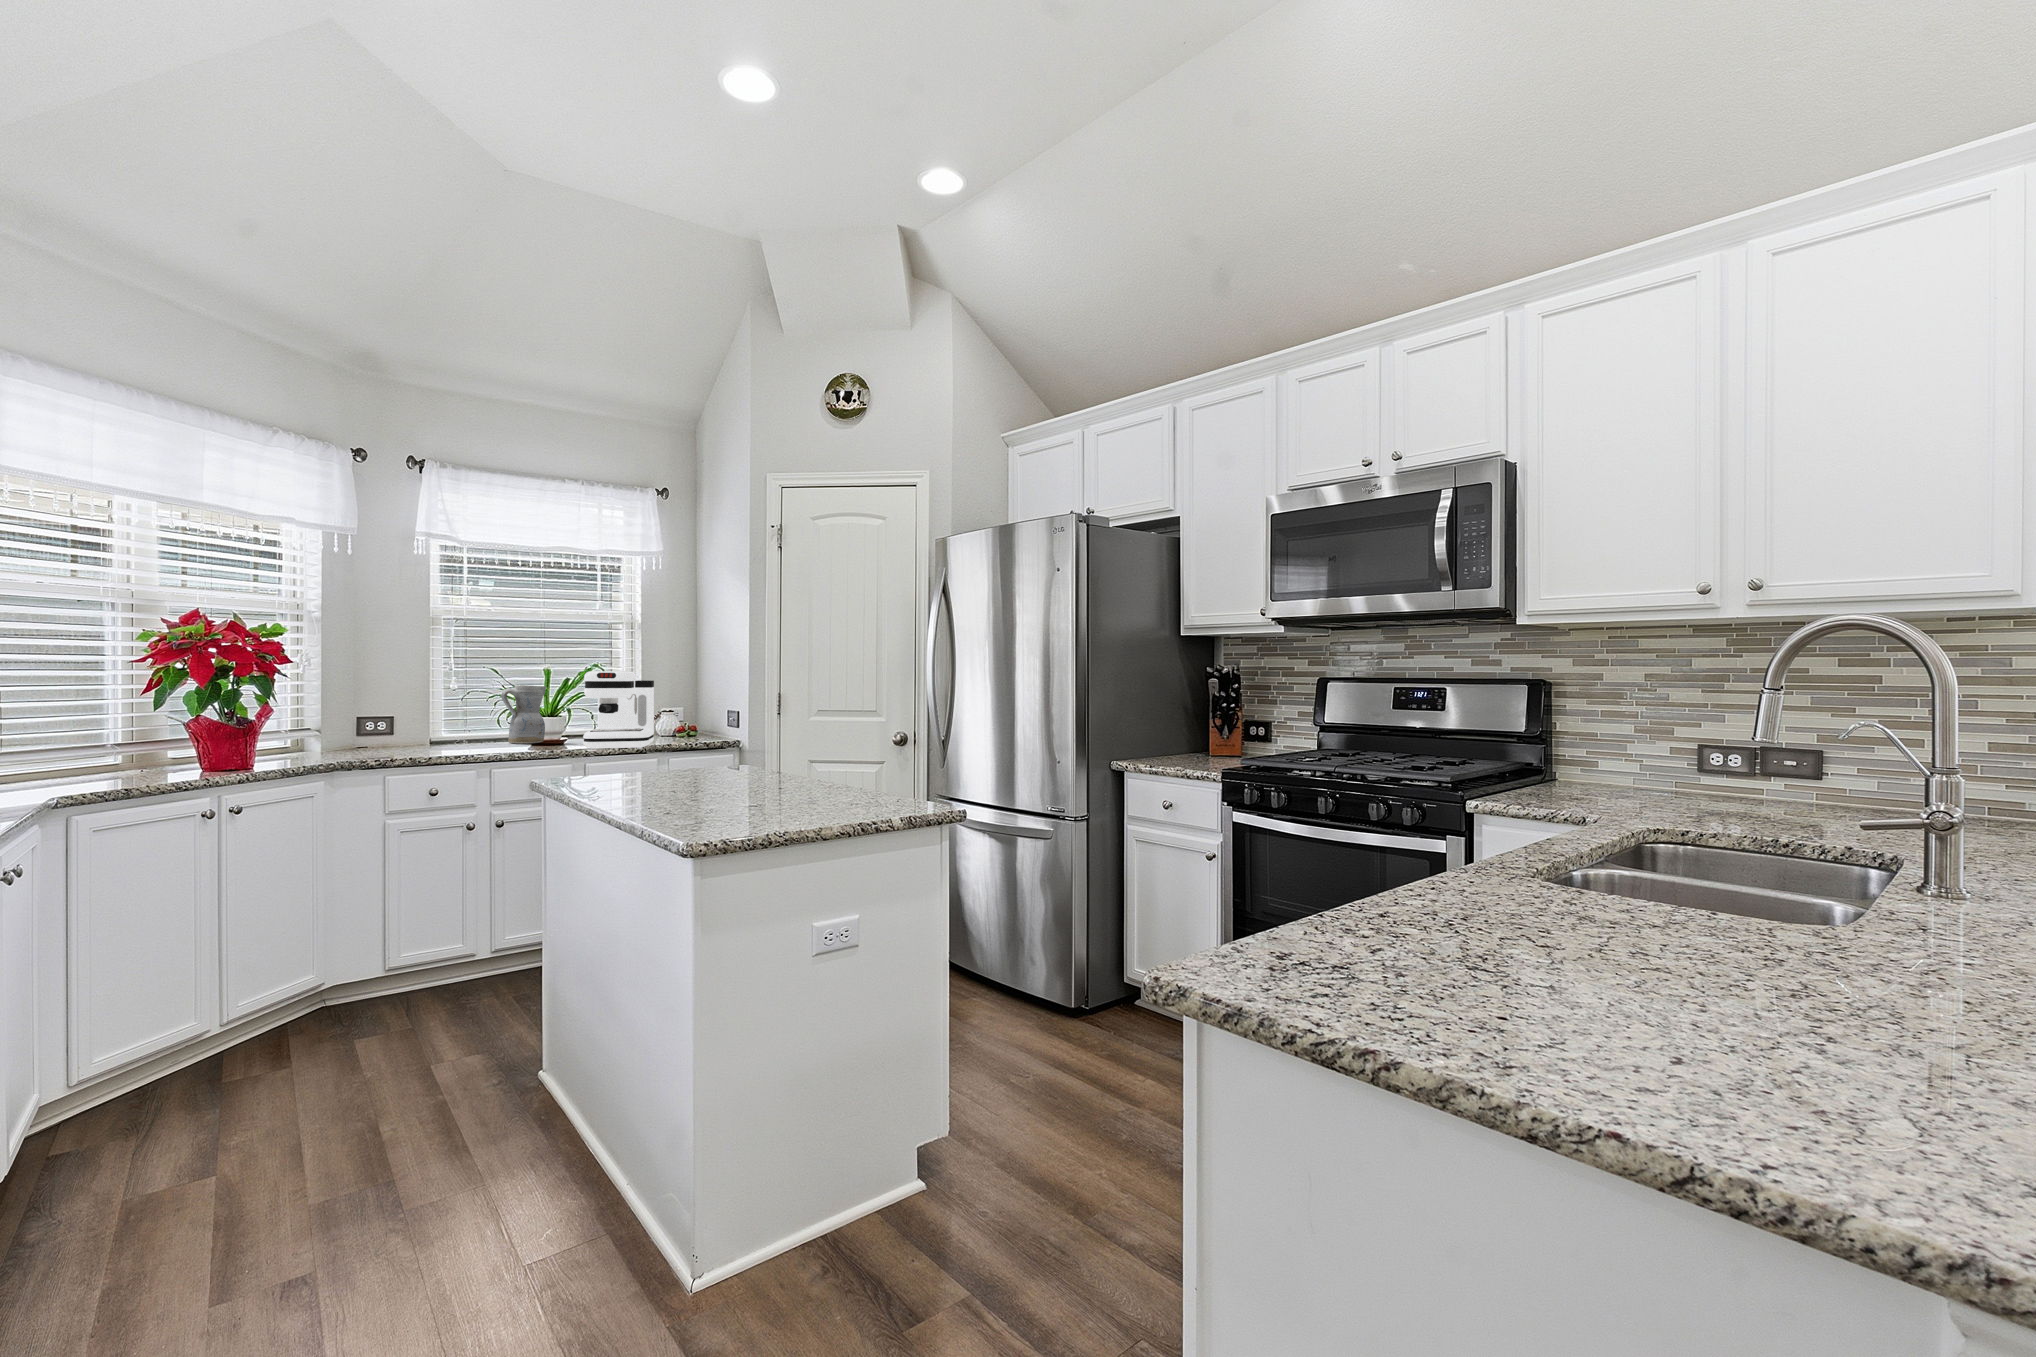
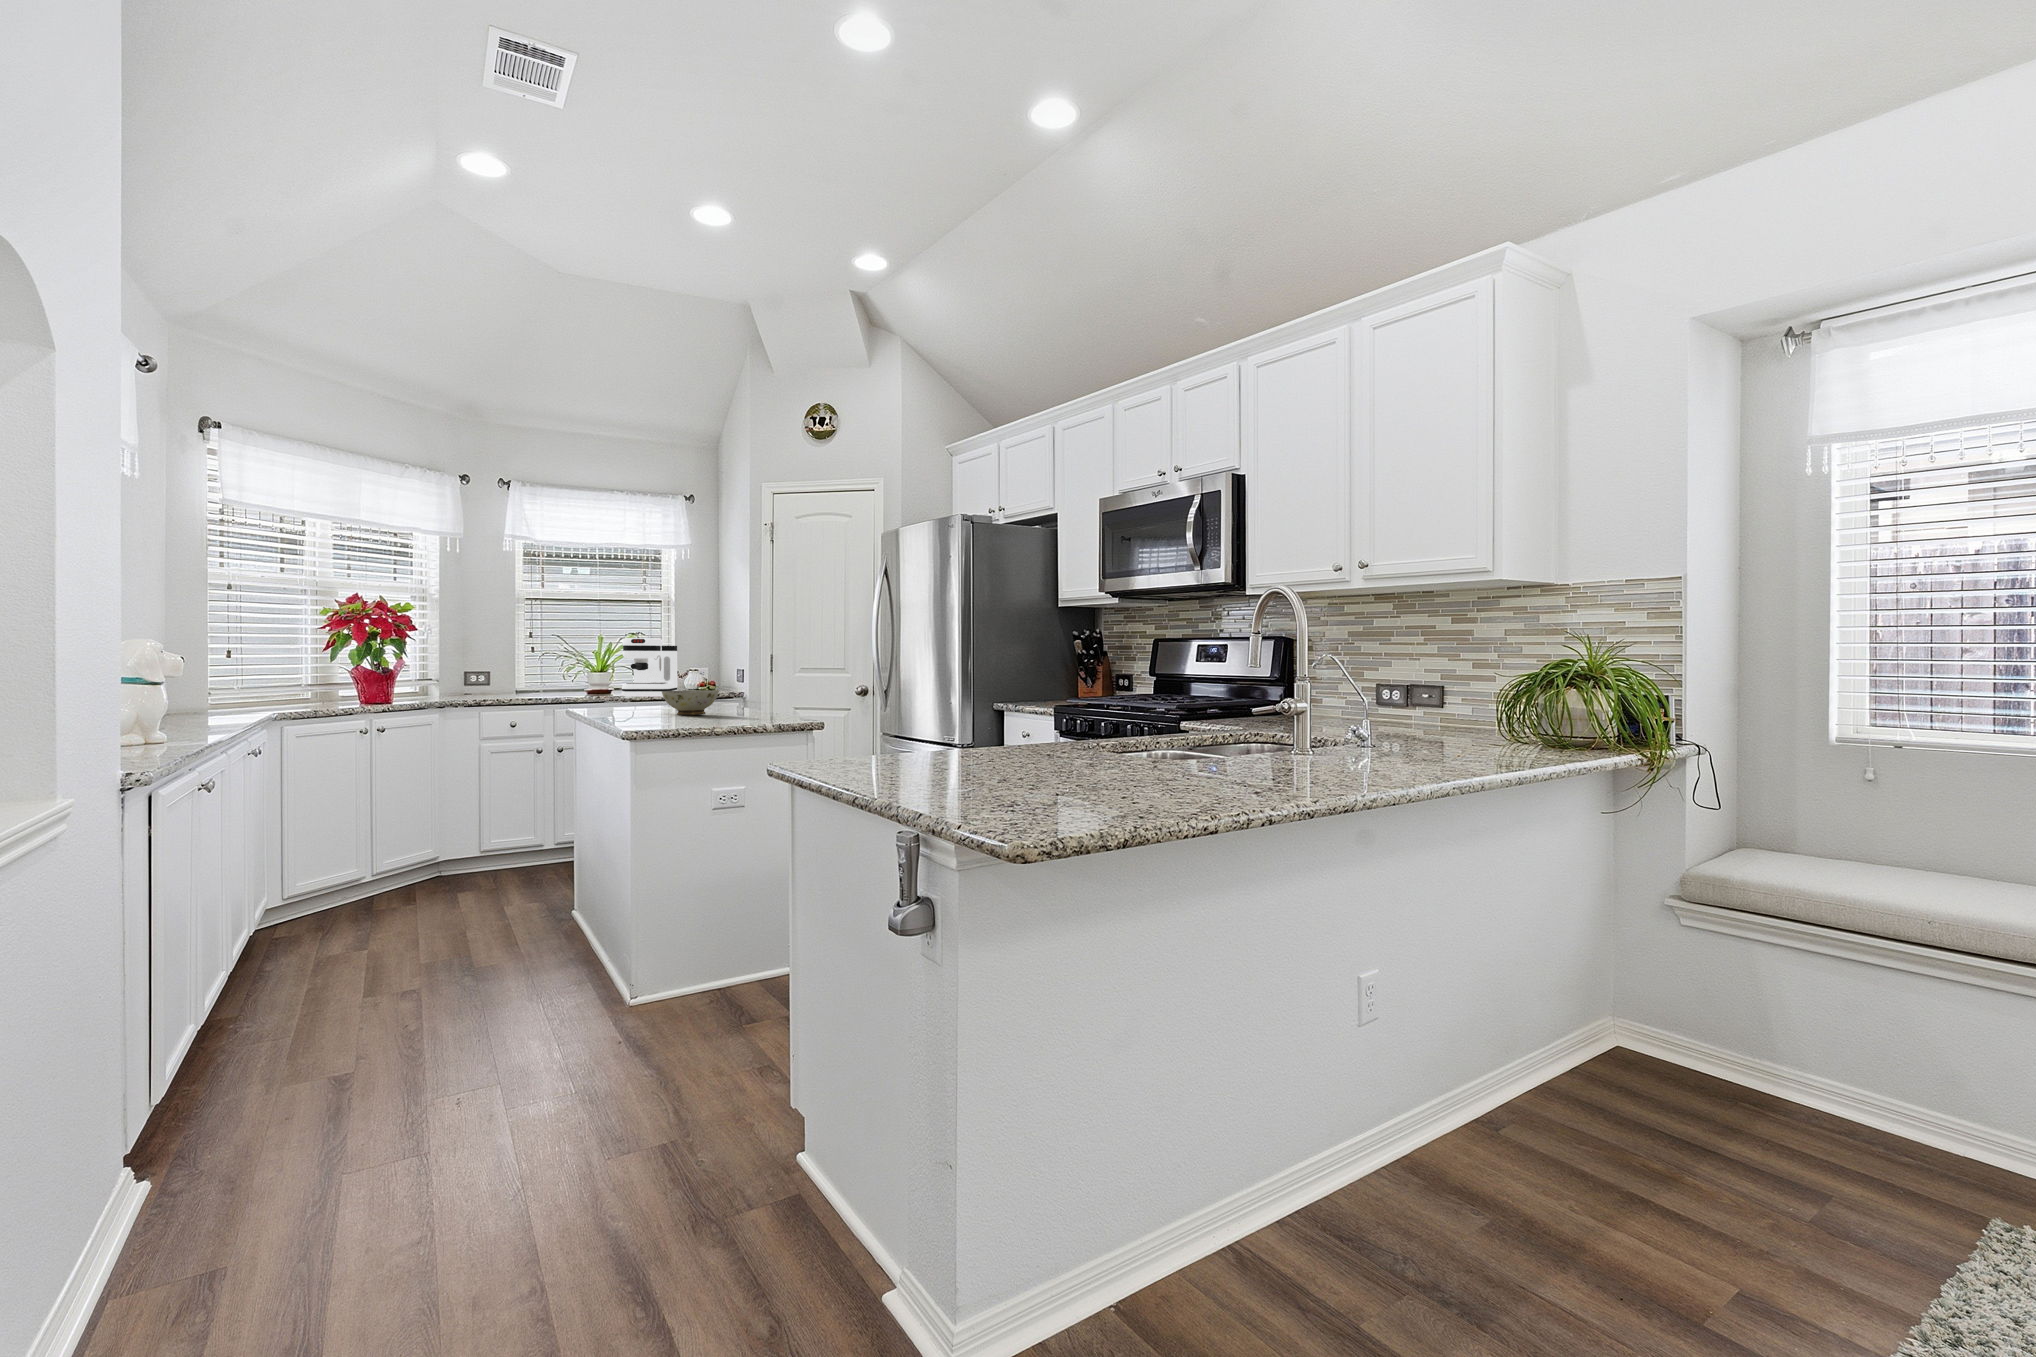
ceramic pitcher: present [501,685,546,744] -> none [565,649,598,693]
ceramic bowl: none [690,753,772,792] -> present [662,690,719,716]

